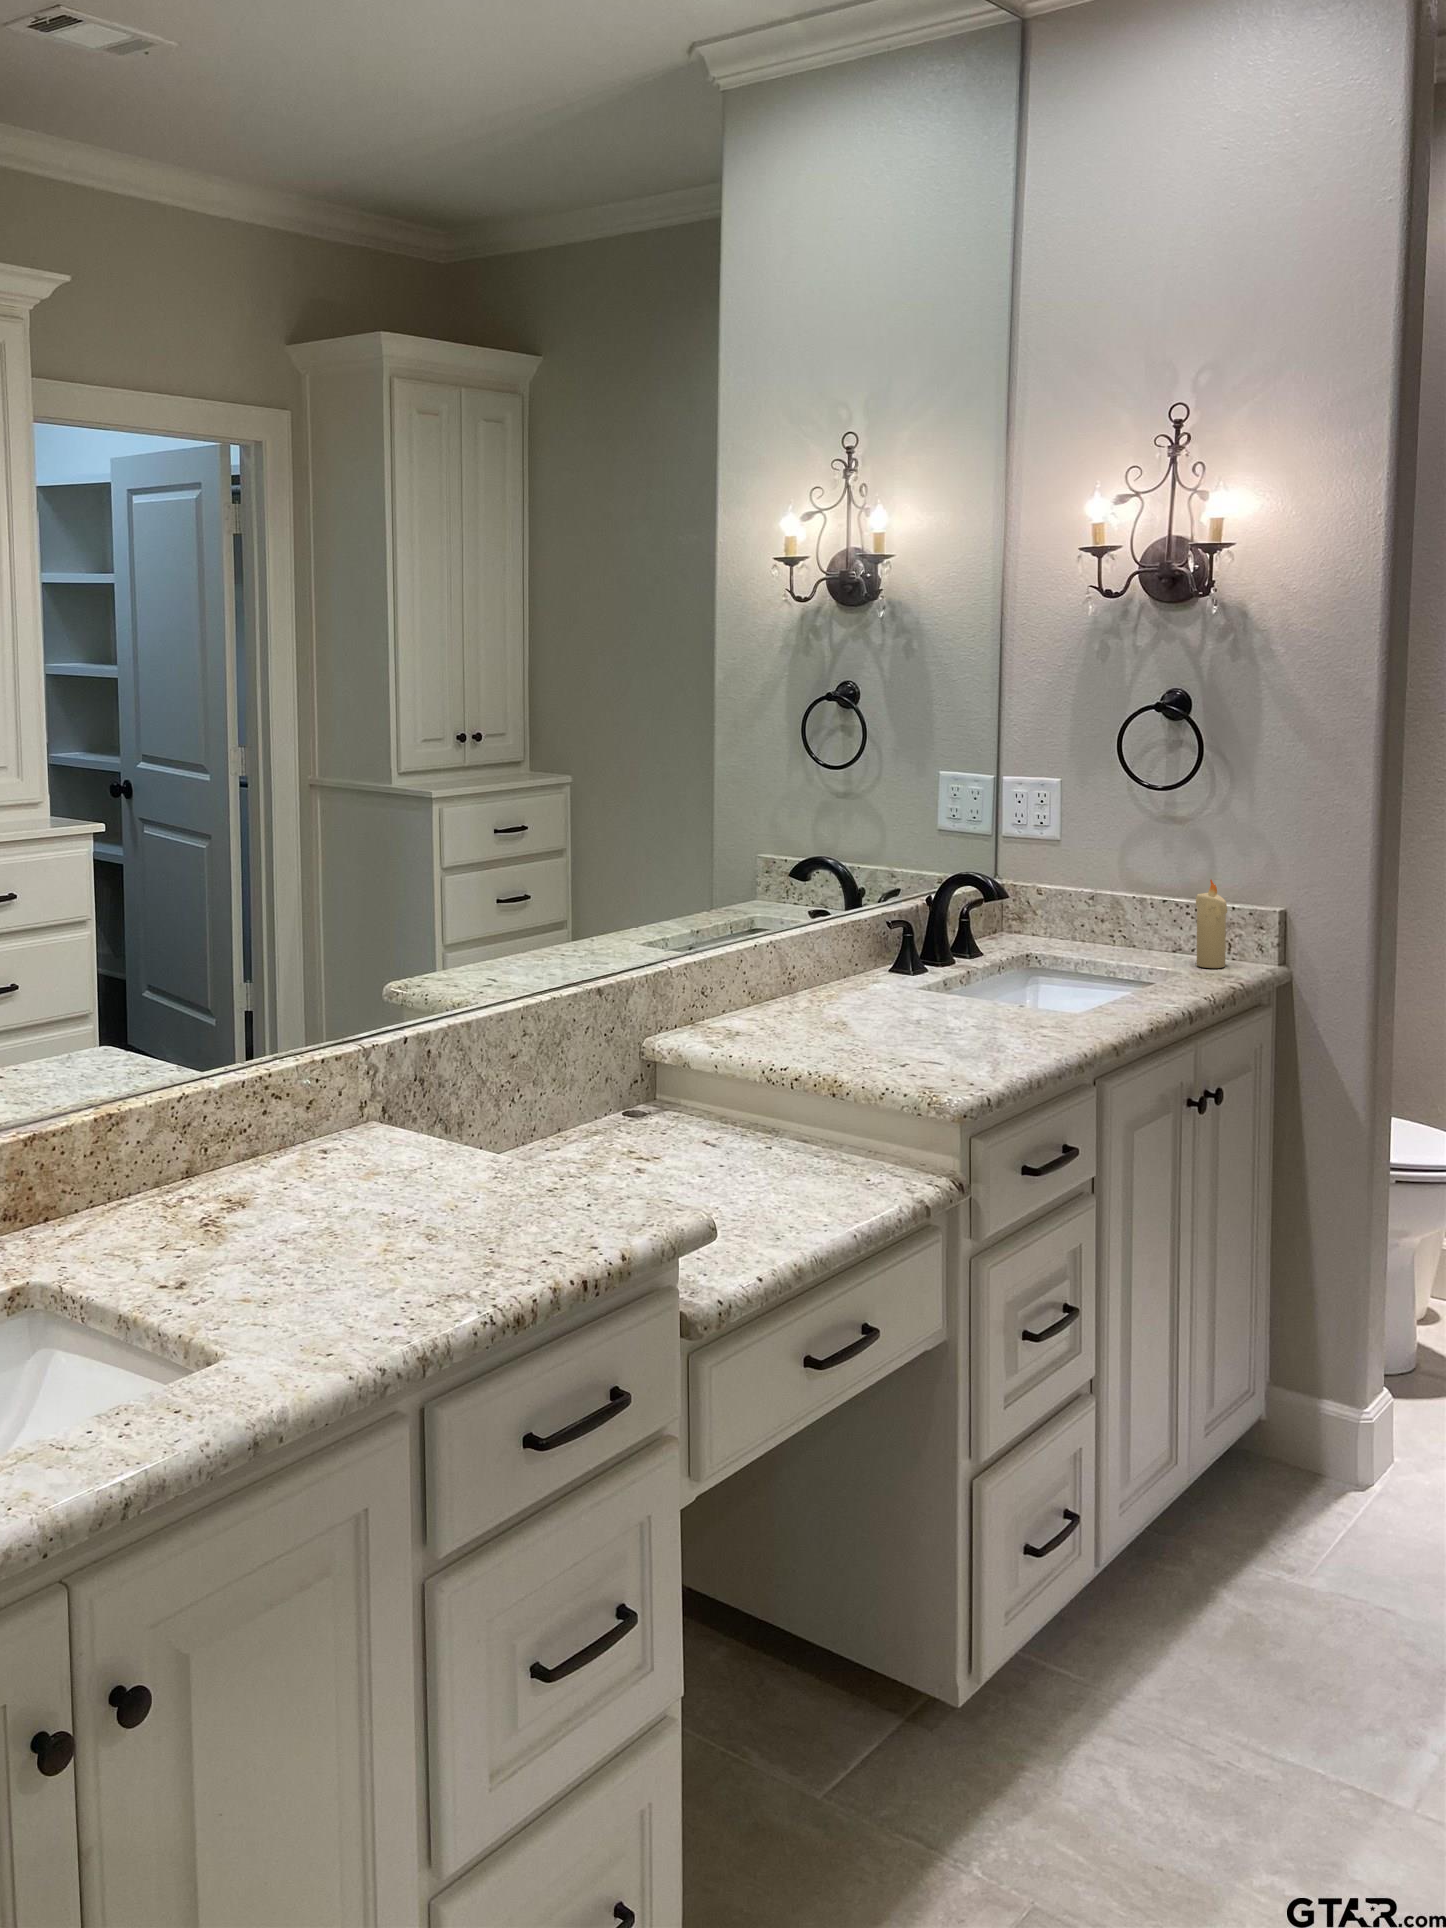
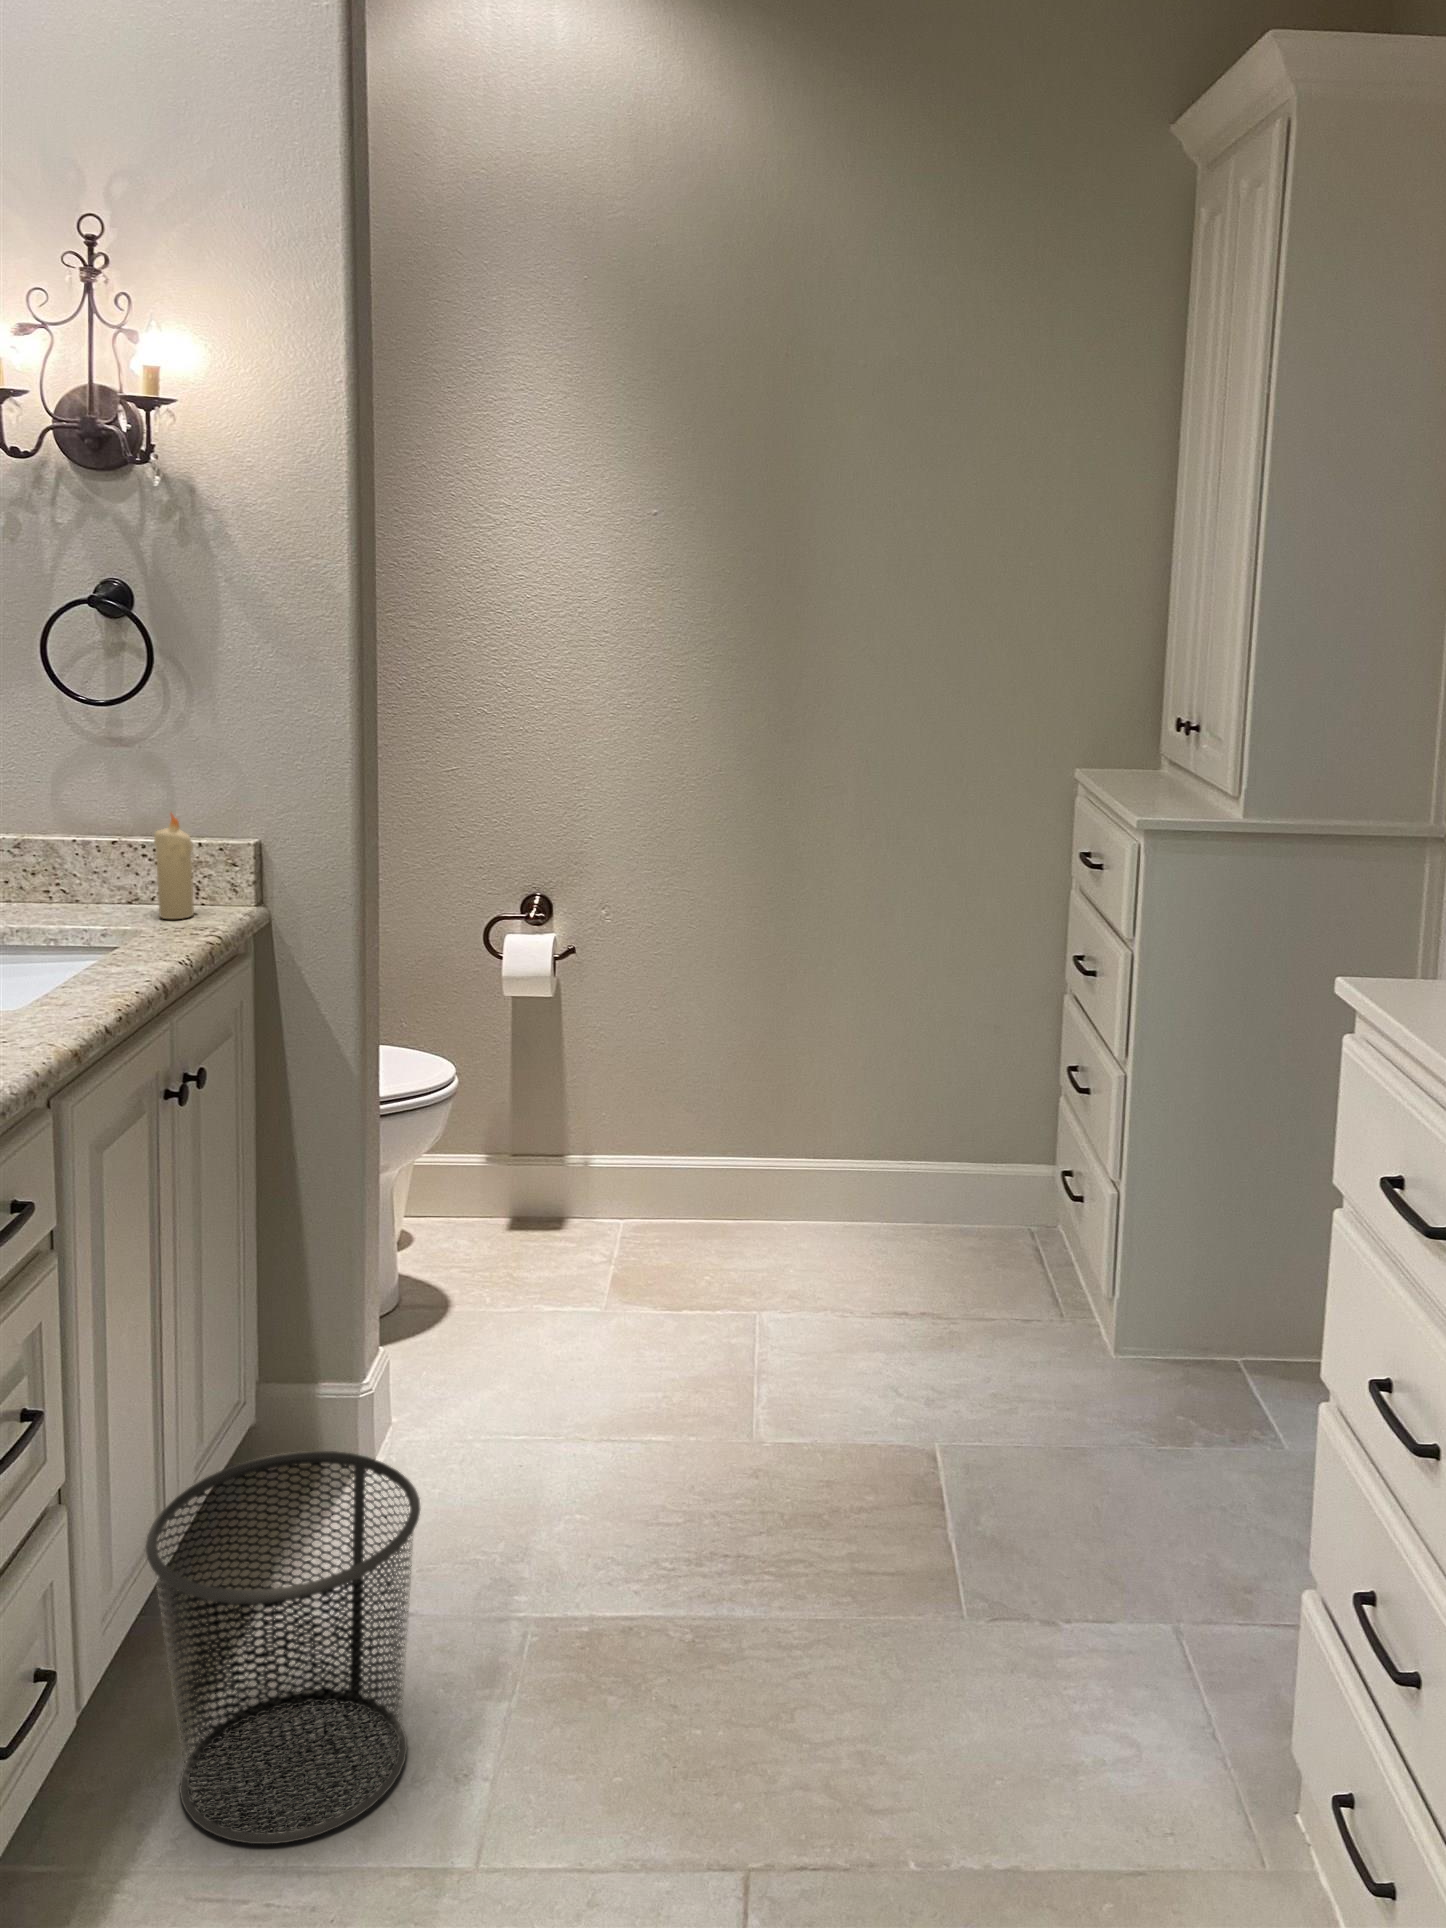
trash can: none [1134,1419,1371,1750] -> present [146,1451,420,1844]

